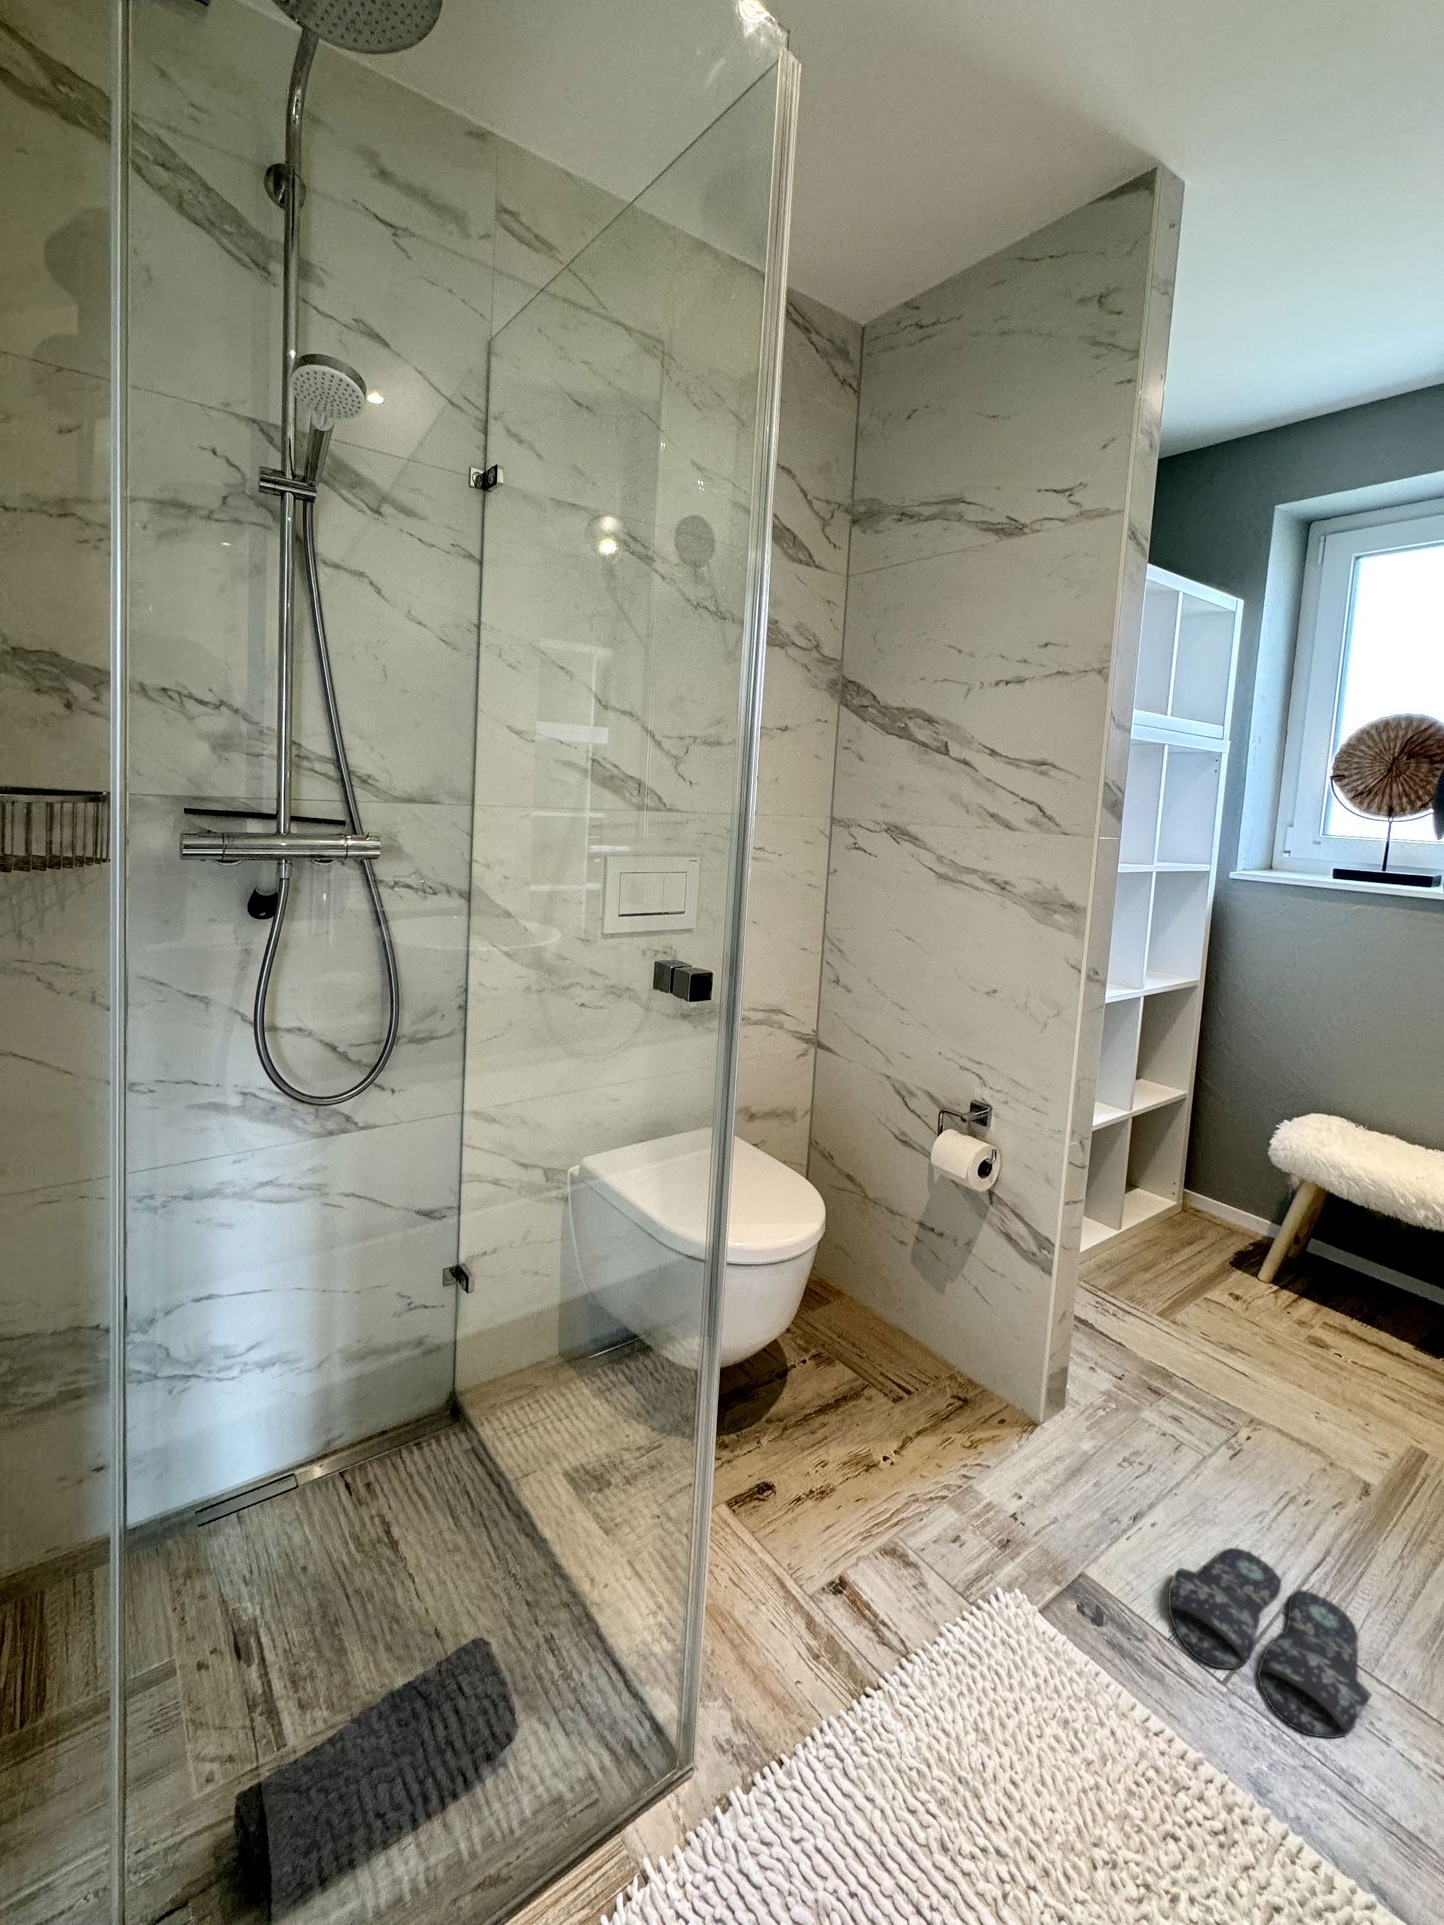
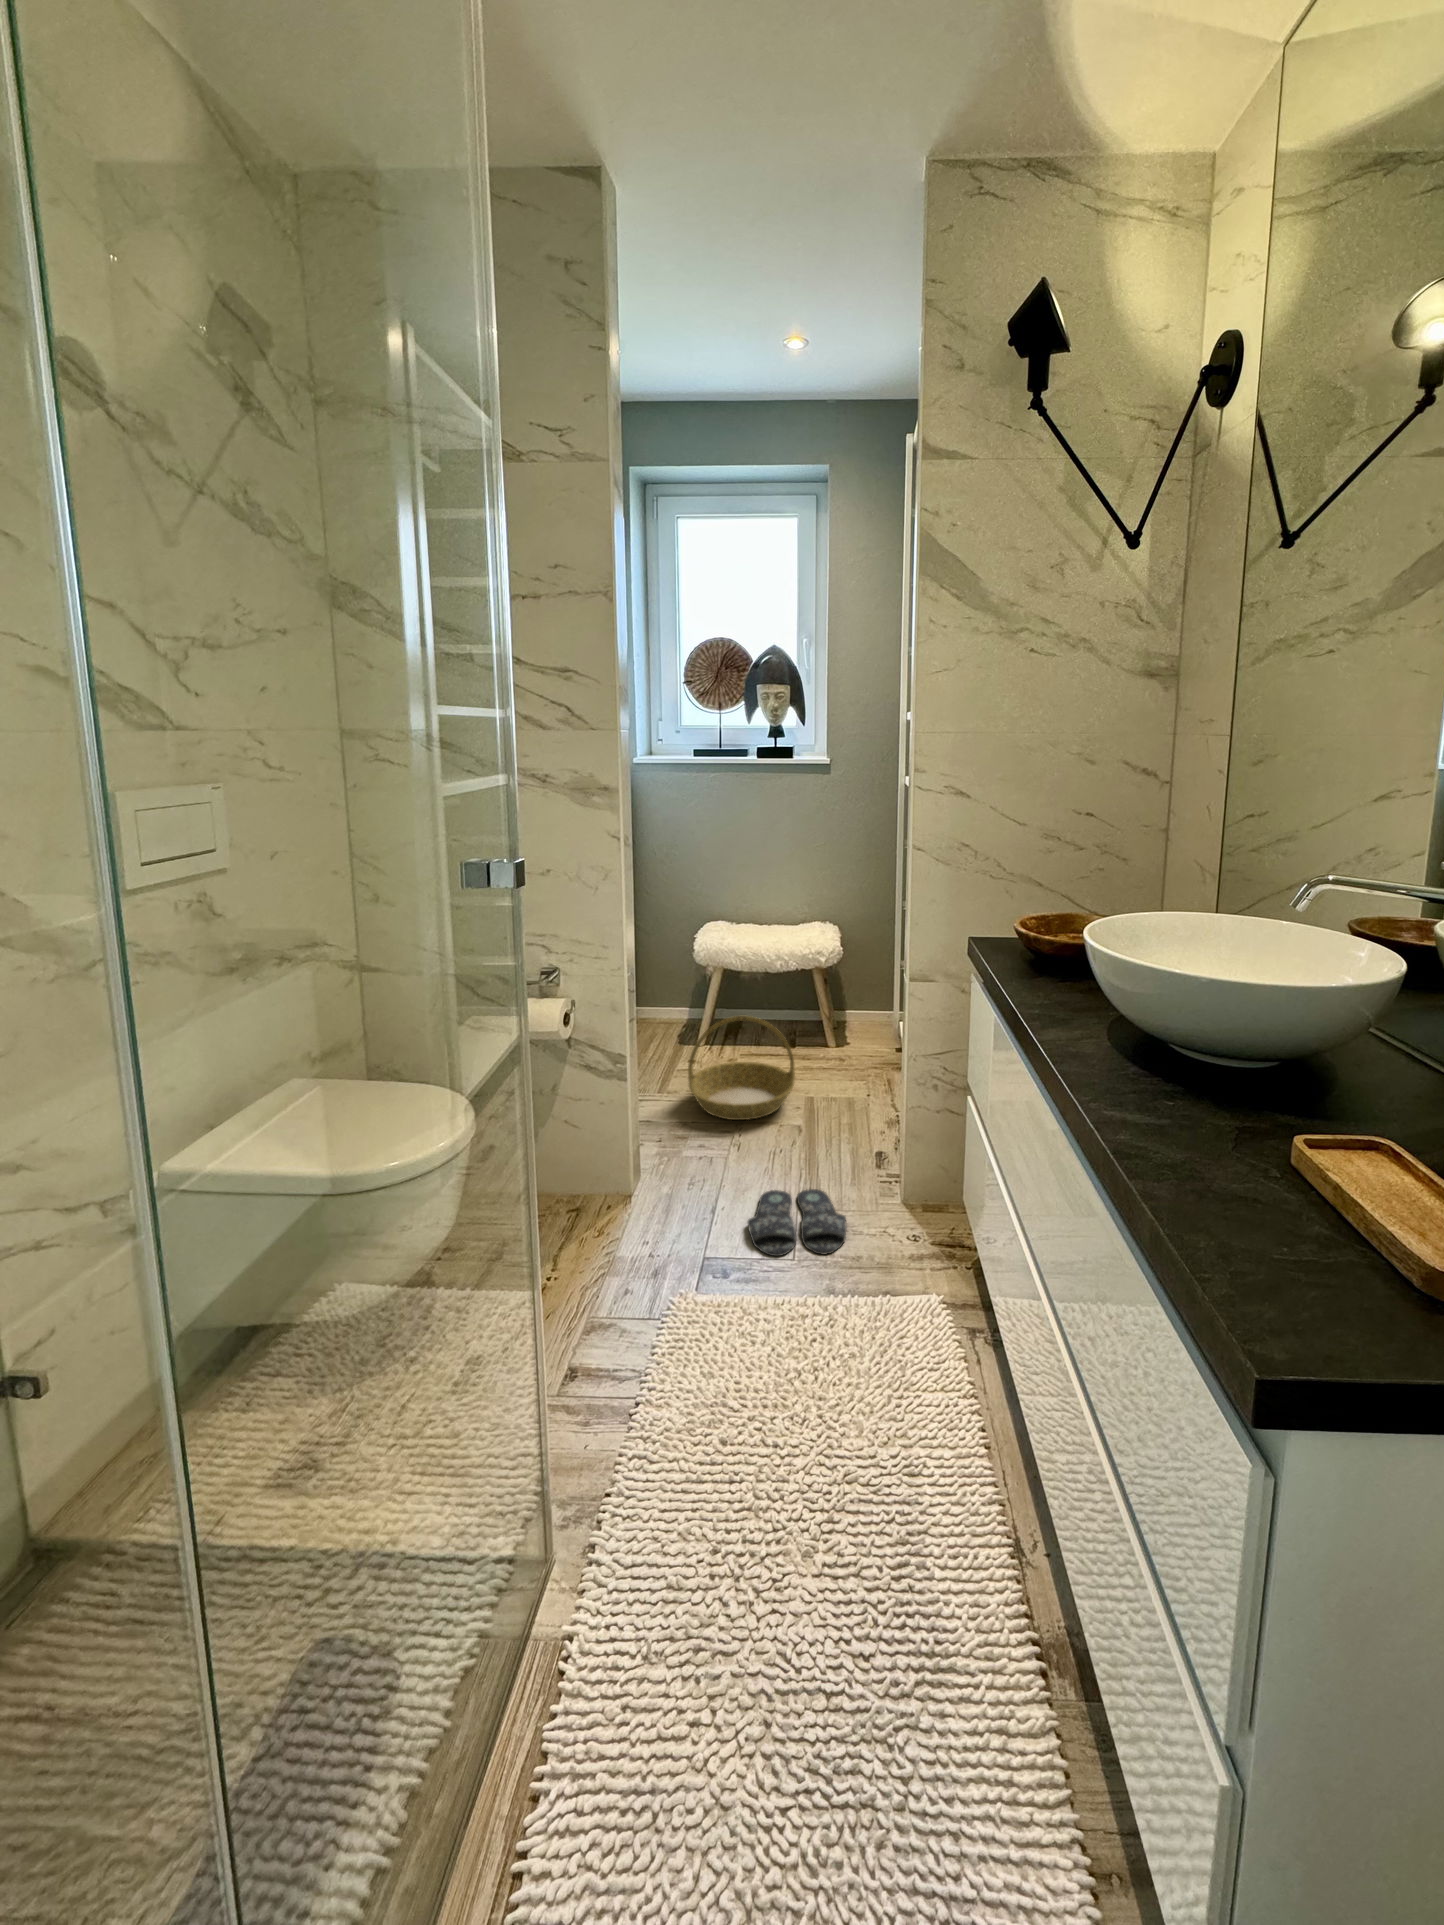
basket: none [1193,1257,1394,1438] -> present [688,1016,795,1120]

